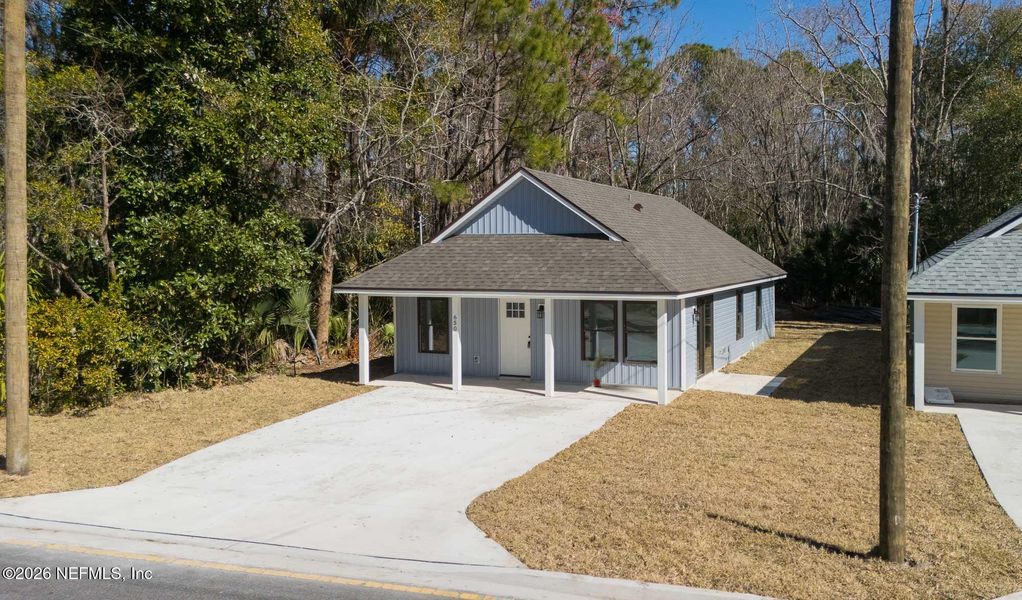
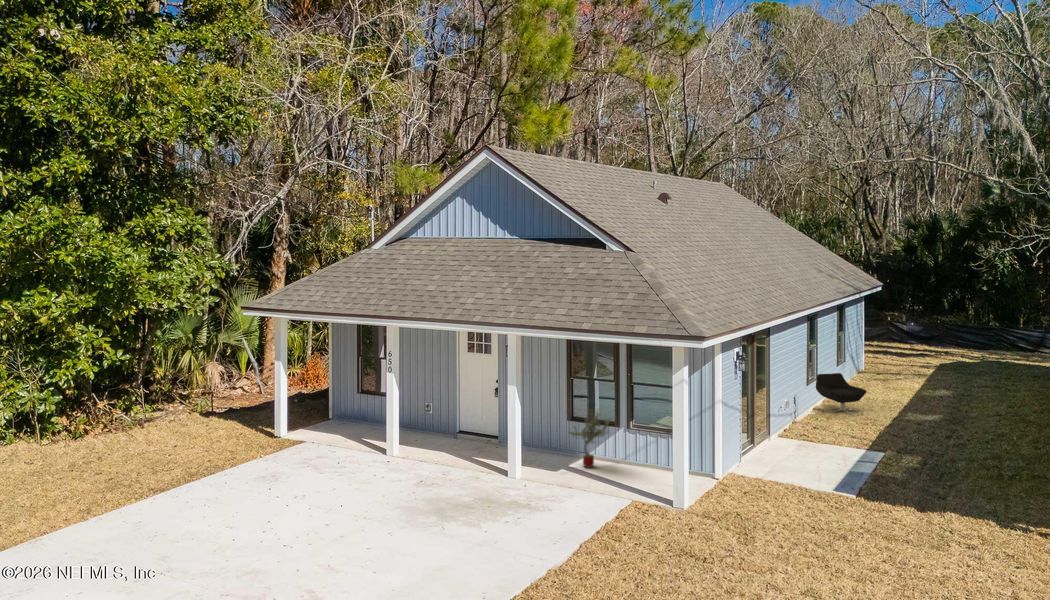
lounge chair: none [742,333,776,361] -> present [816,373,866,415]

